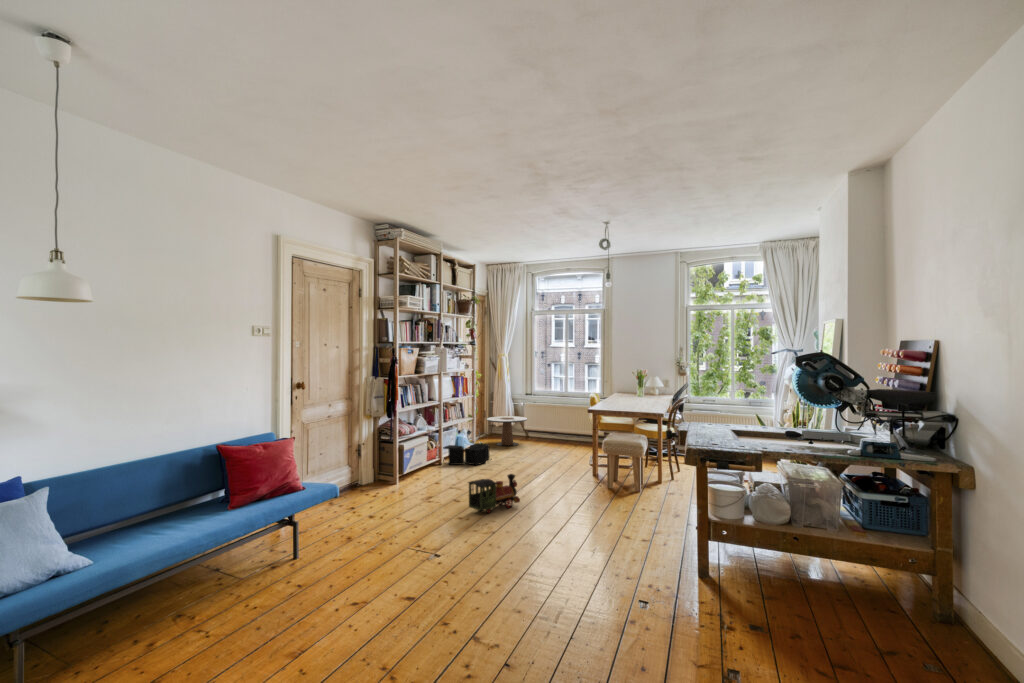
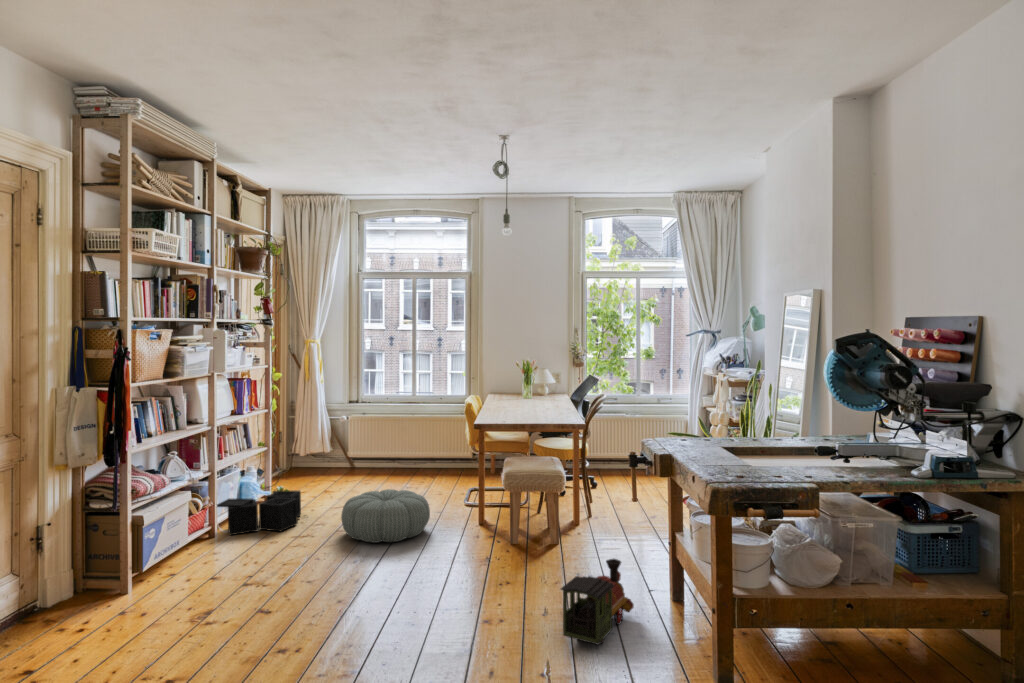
side table: present [487,416,527,446] -> none [288,437,356,487]
pouf: none [508,445,561,475] -> present [341,489,430,543]
toy train: present [468,474,520,513] -> present [561,559,634,645]

